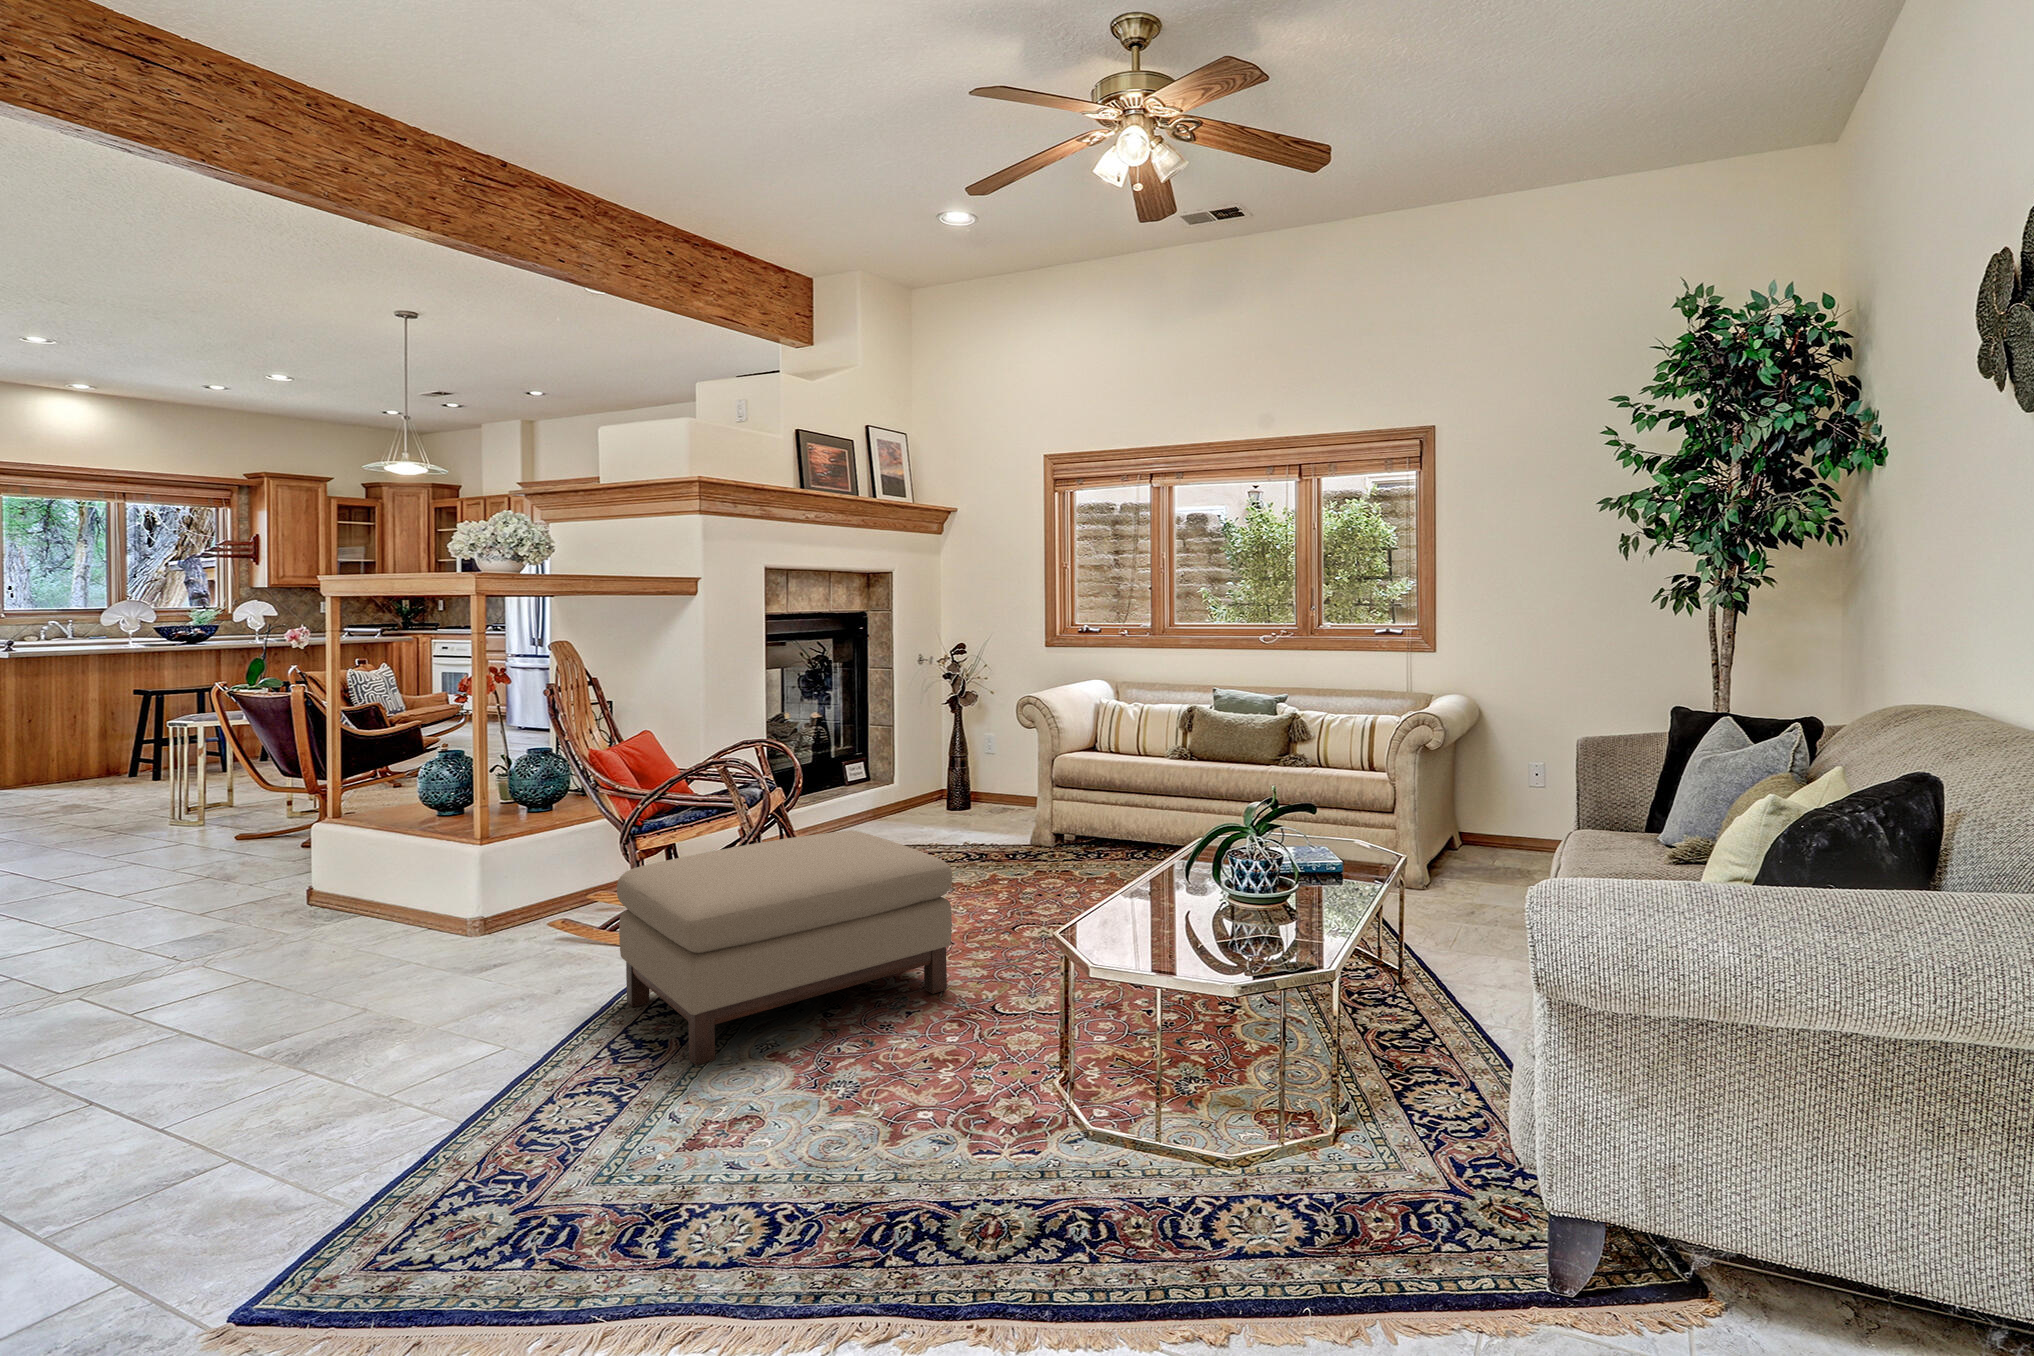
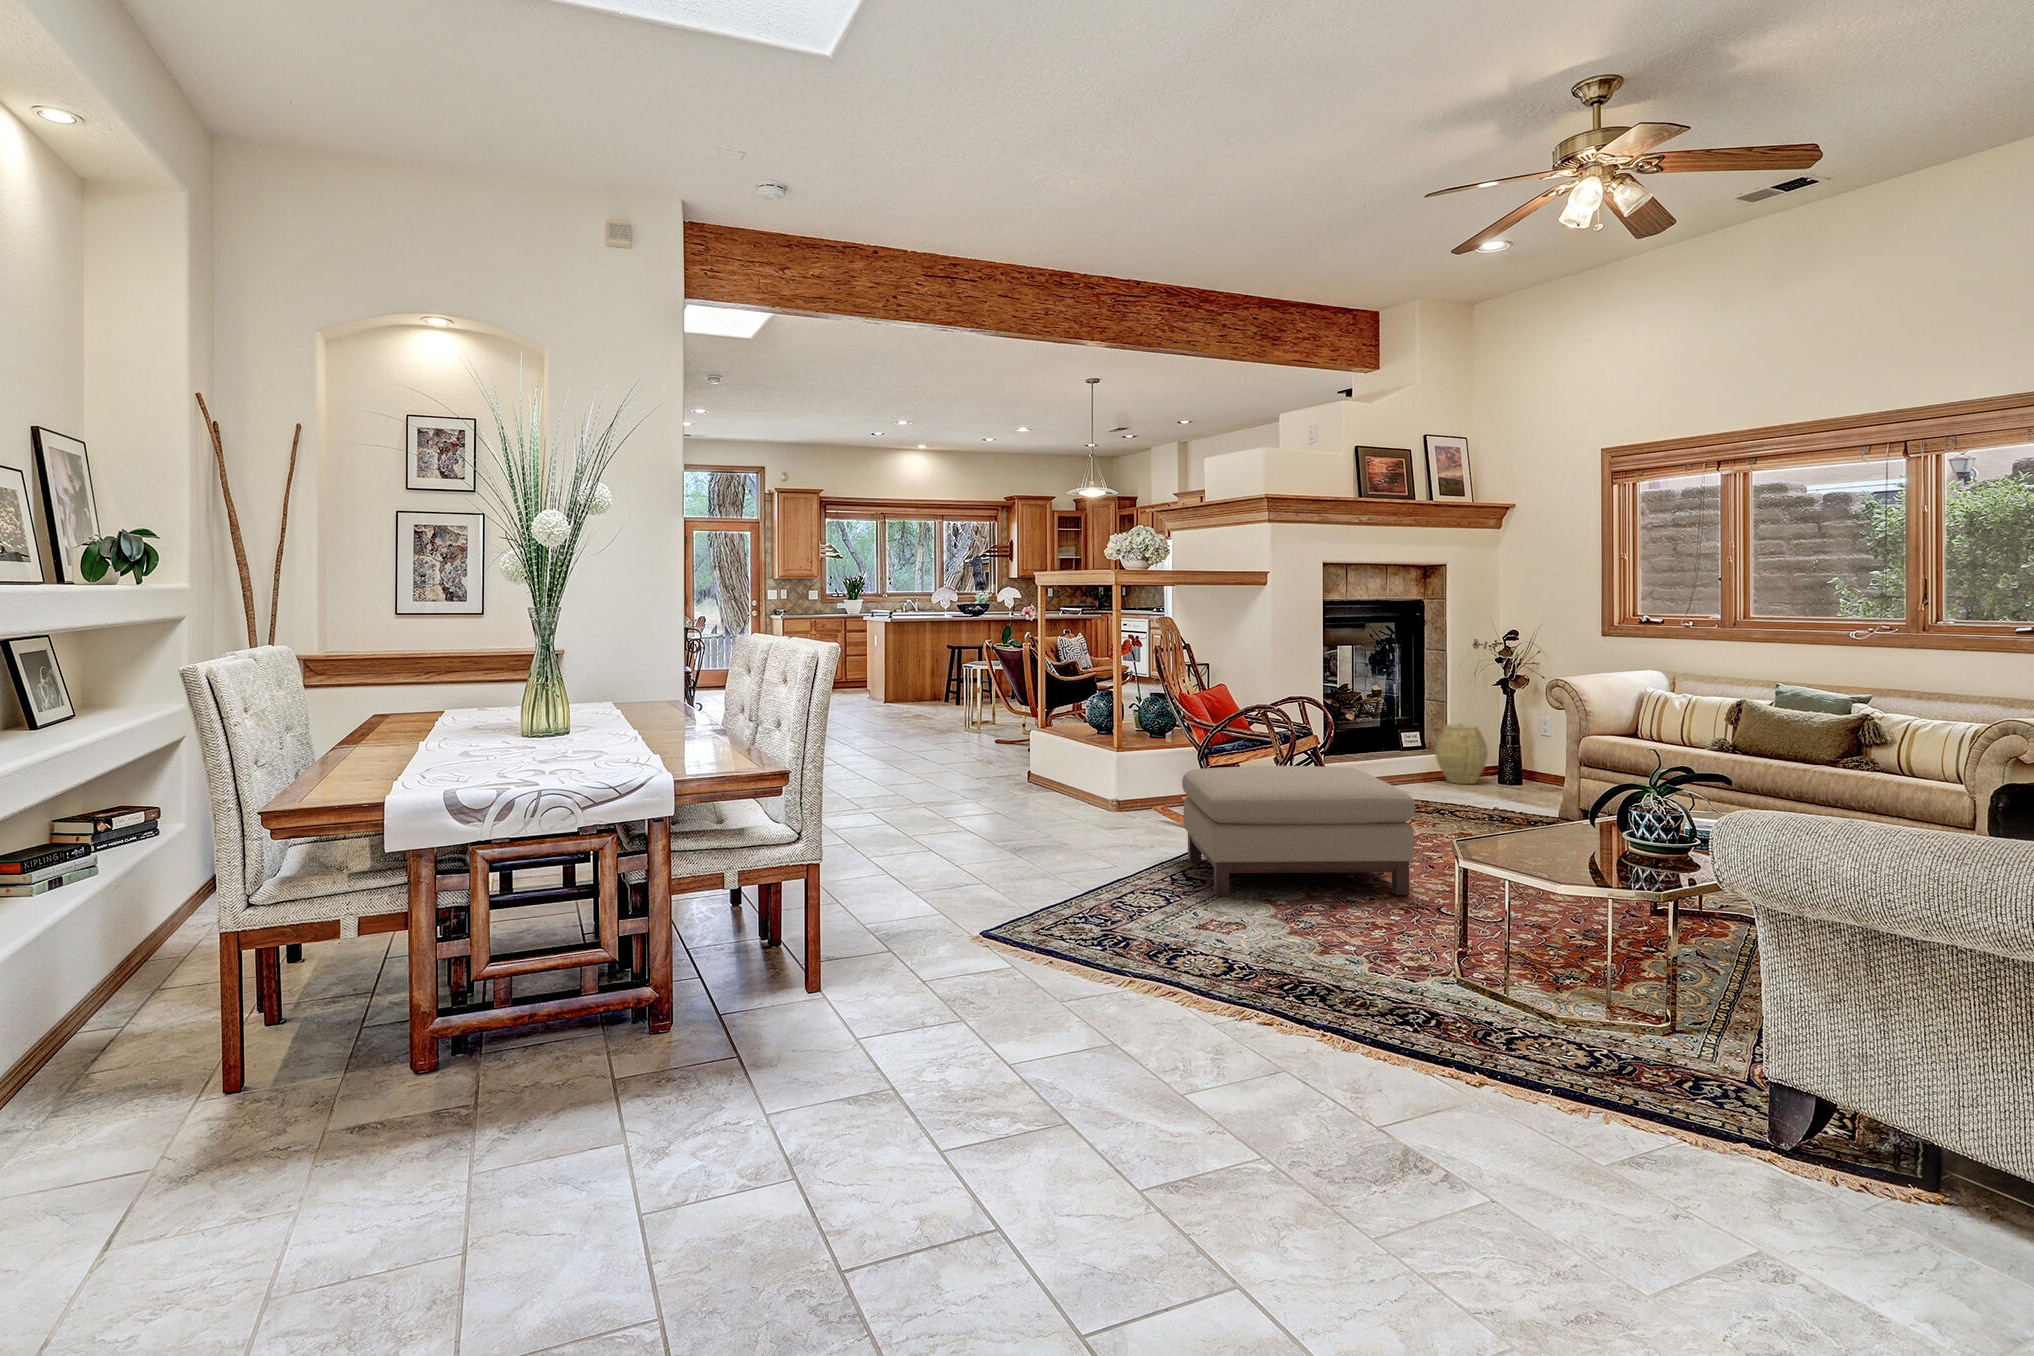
woven basket: none [886,747,939,814] -> present [1435,723,1488,784]

